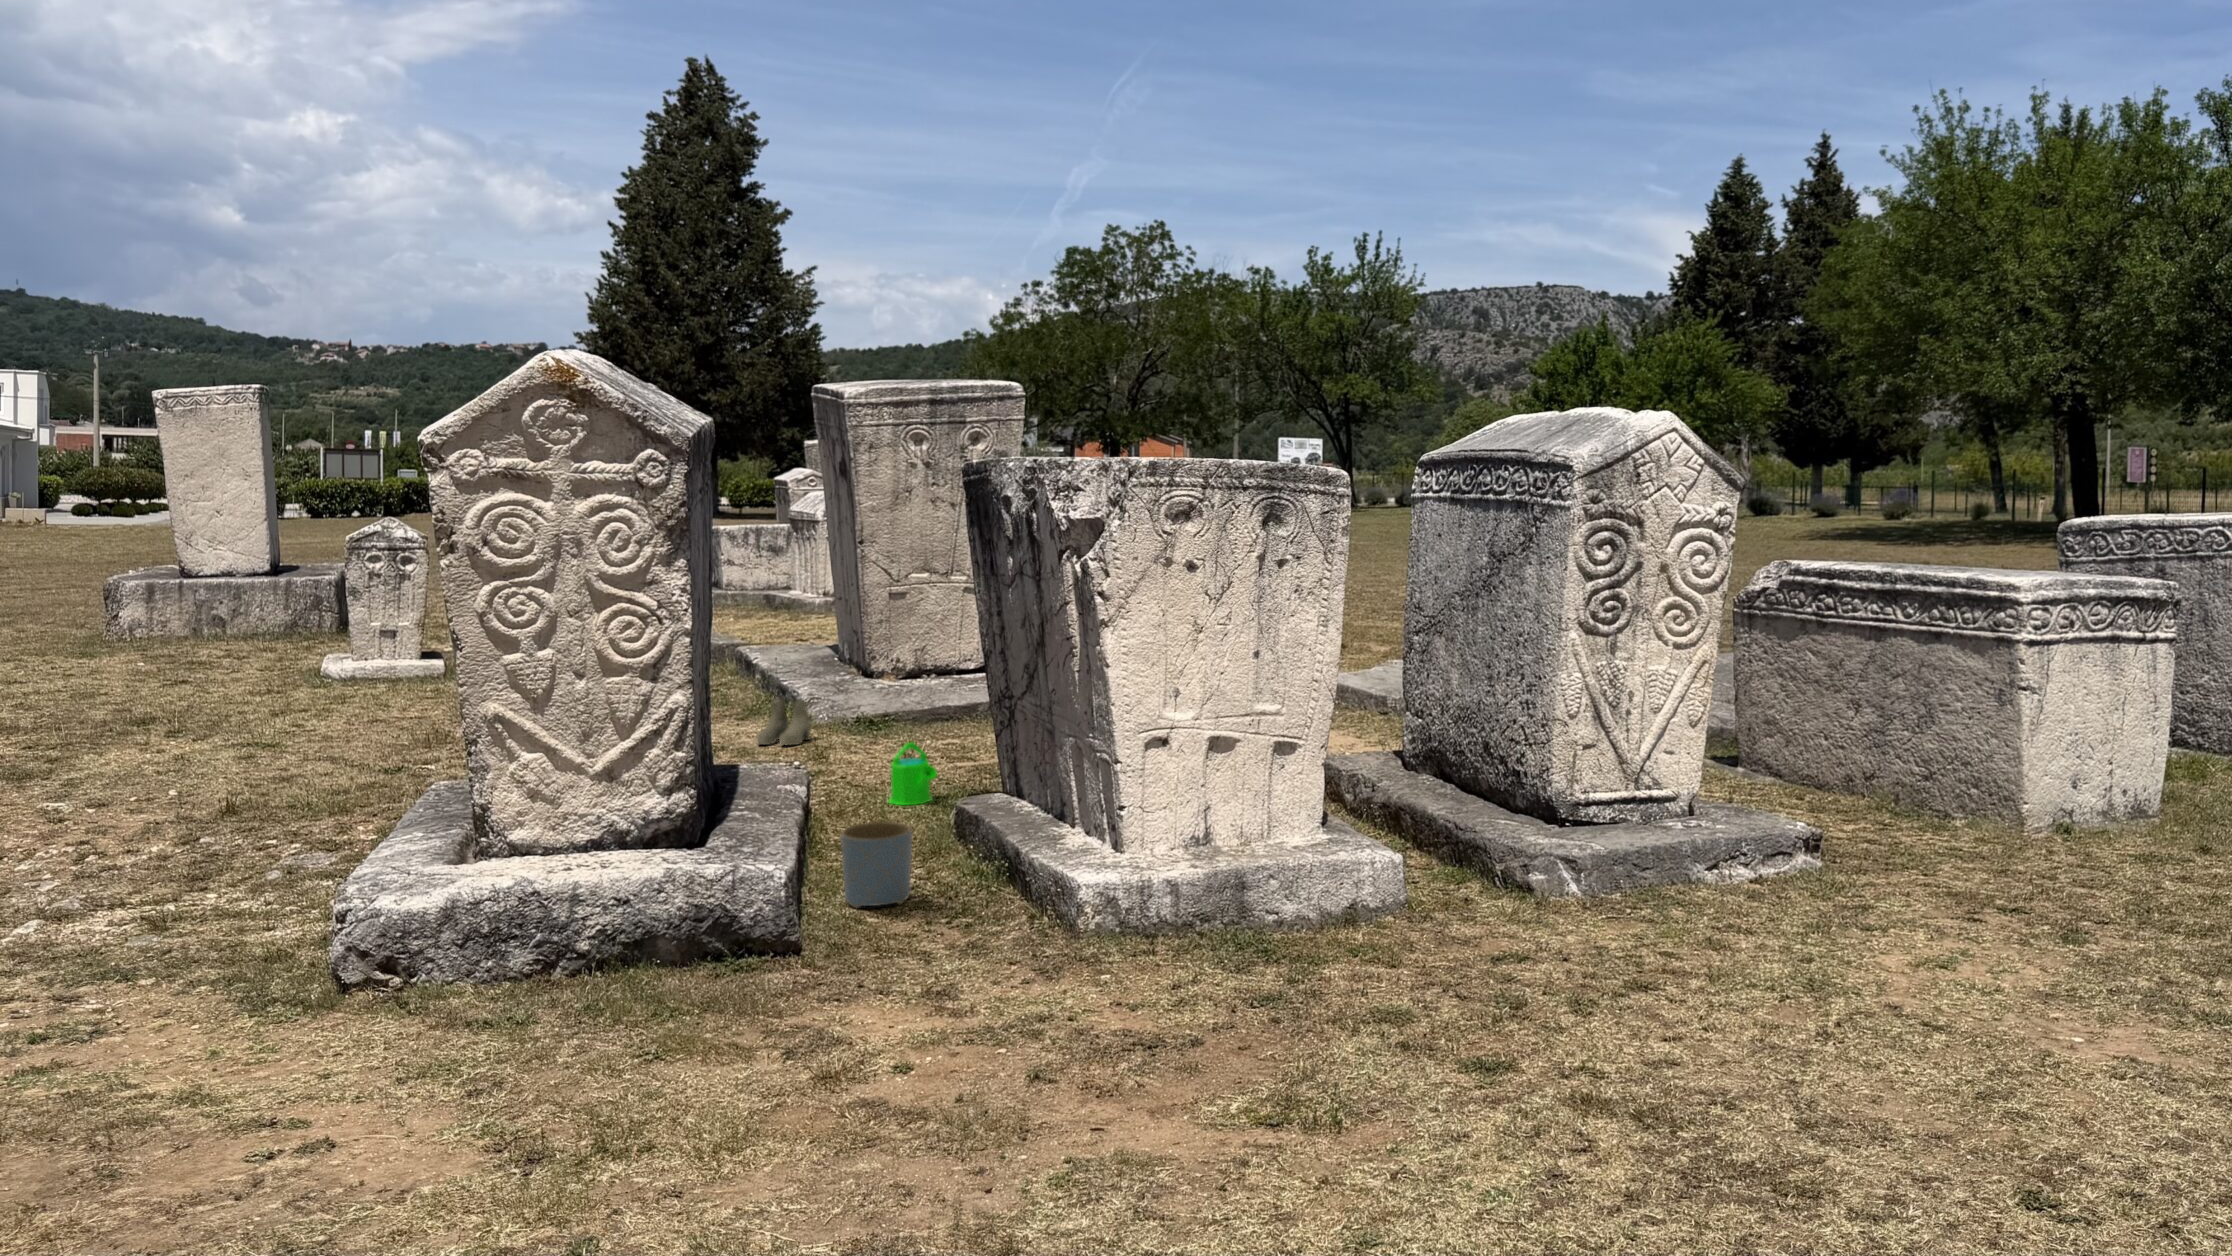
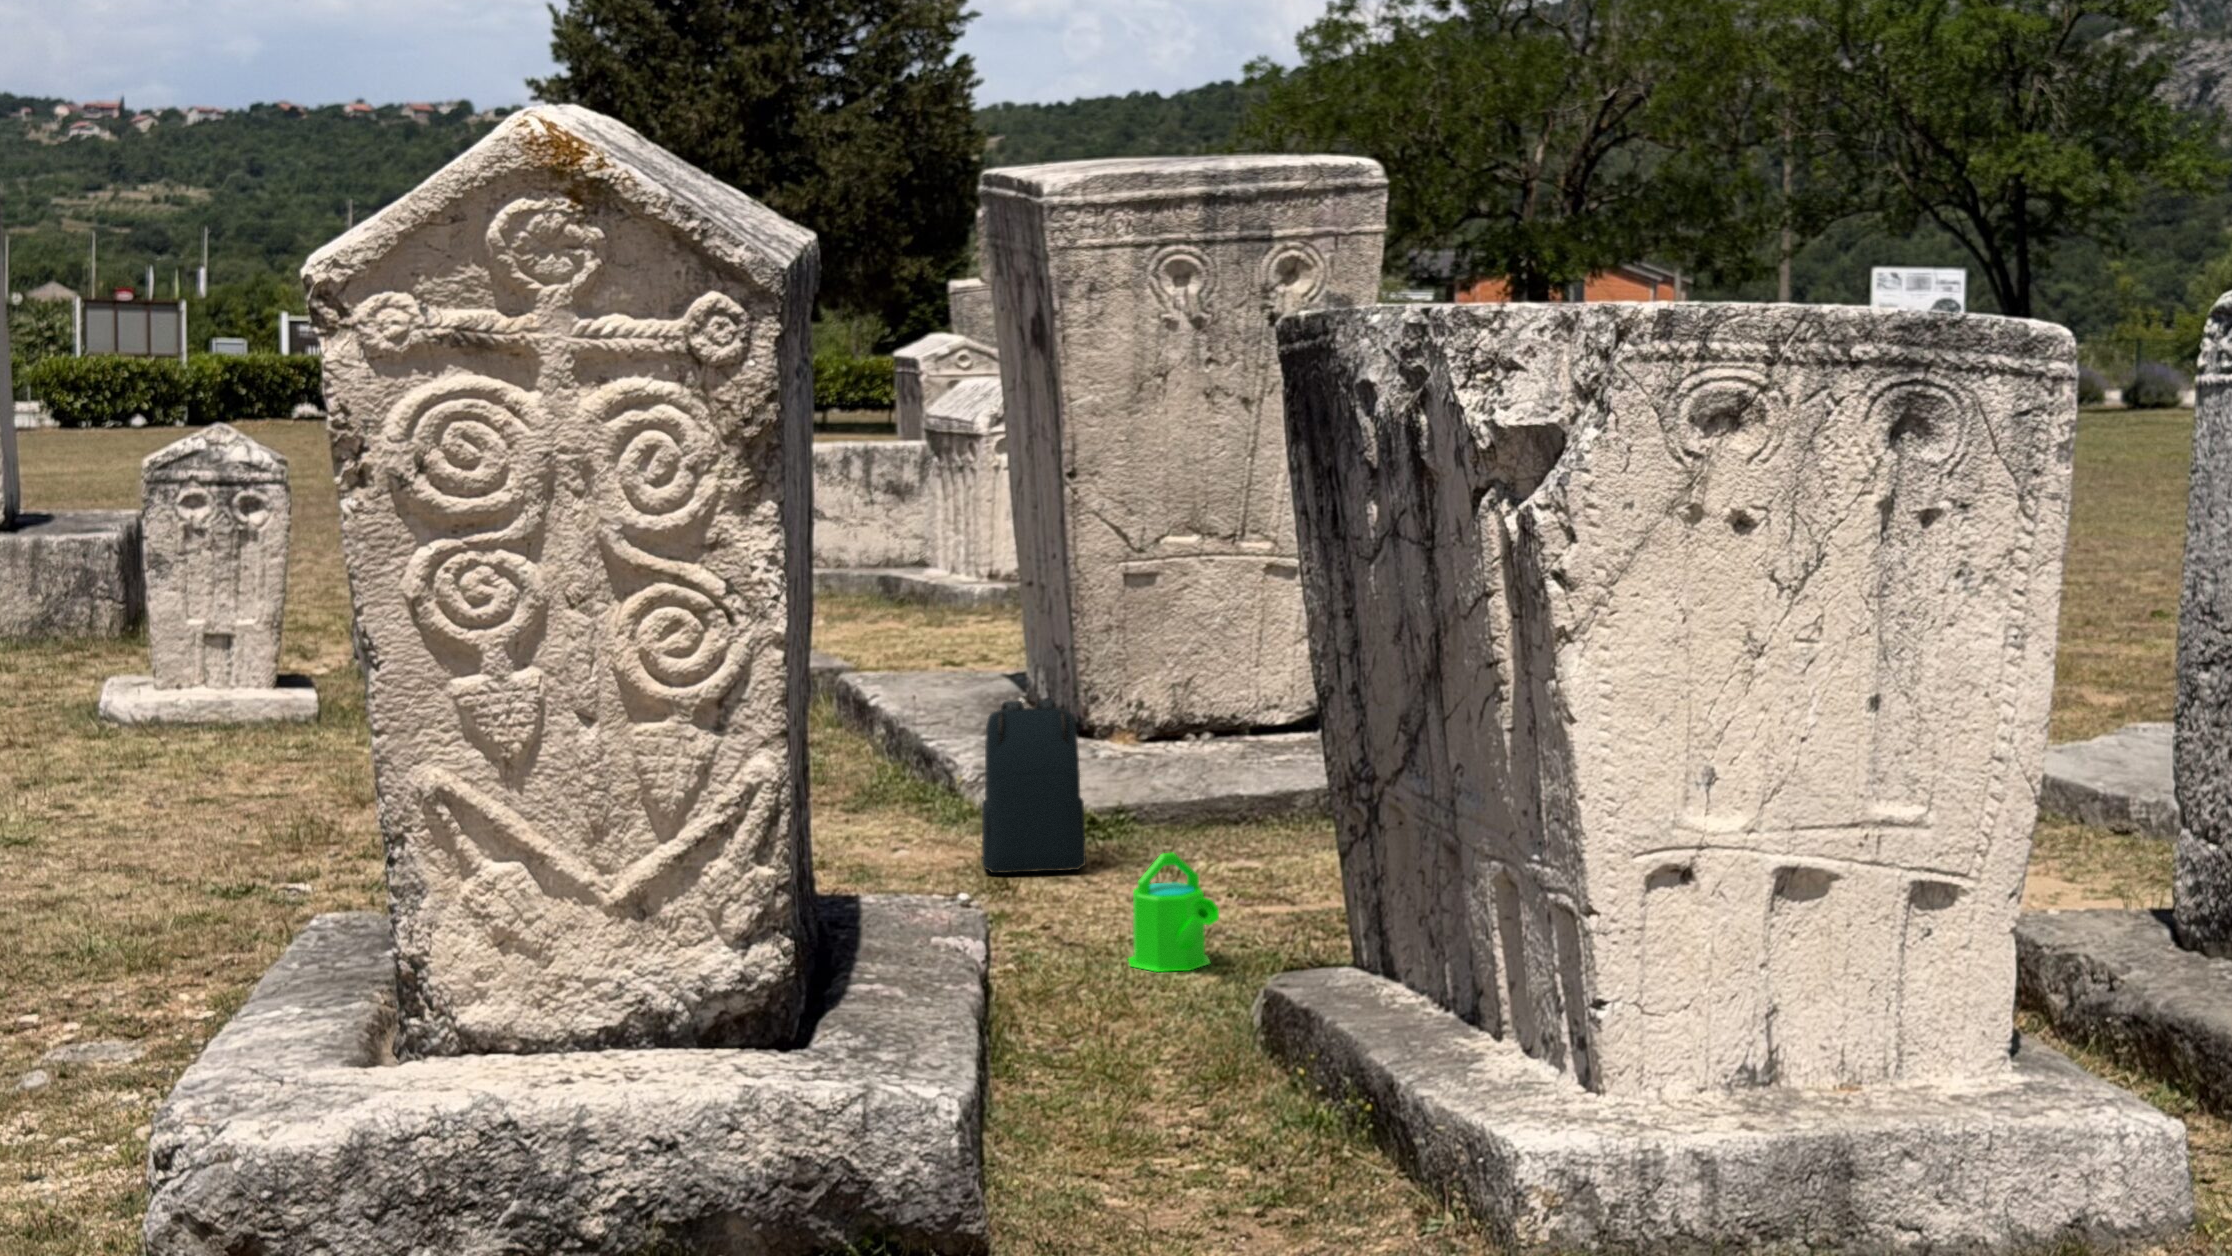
backpack: none [809,662,868,758] -> present [981,699,1086,873]
boots: present [757,698,811,745] -> none [889,759,983,847]
planter: present [841,821,912,908] -> none [1052,1010,1185,1177]

